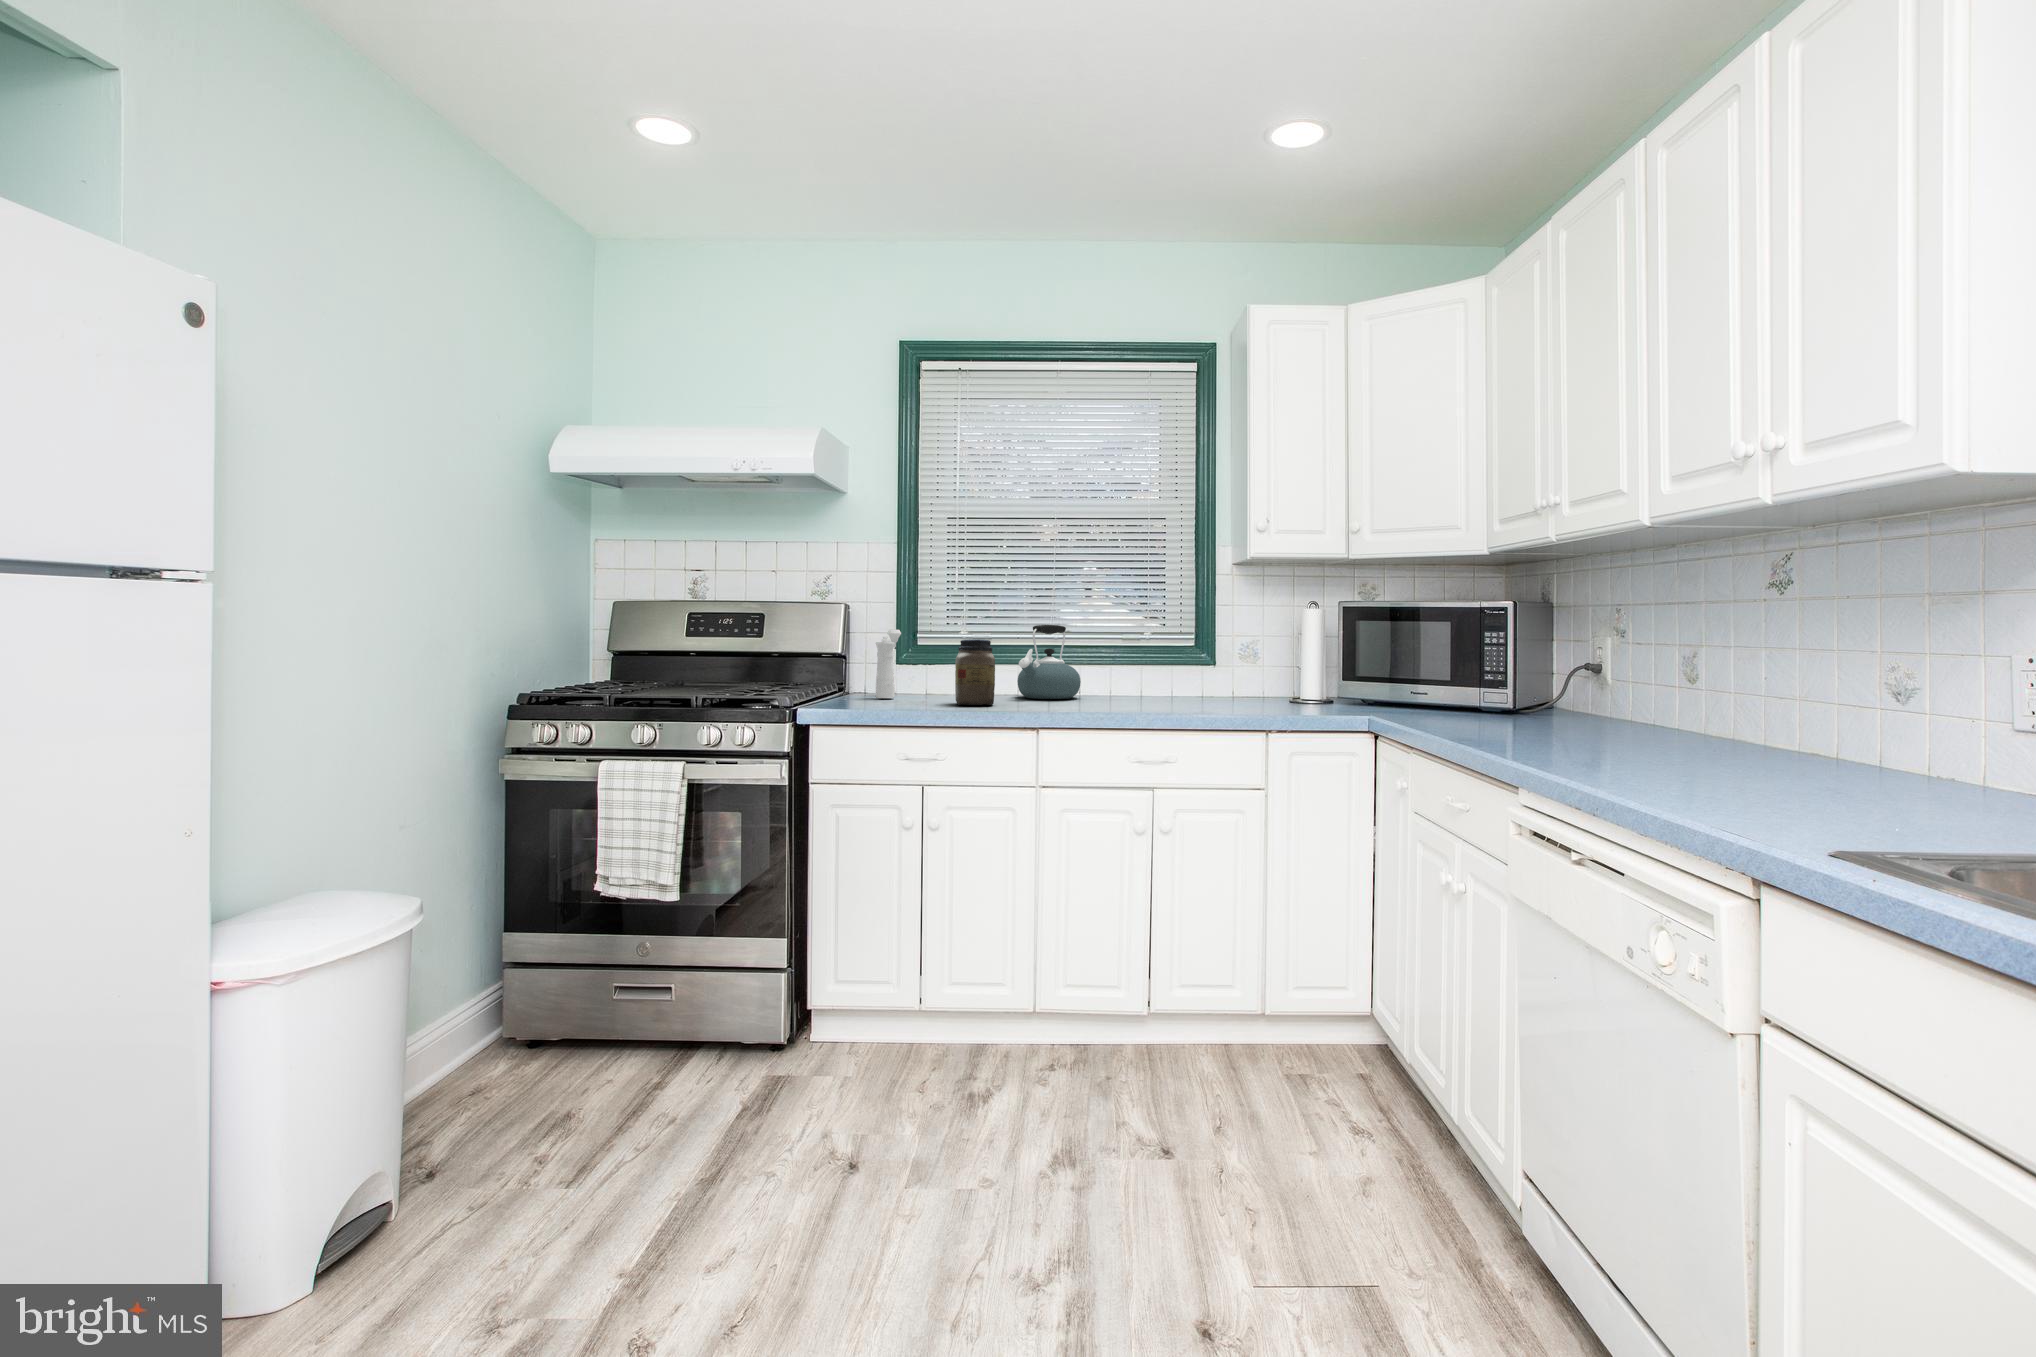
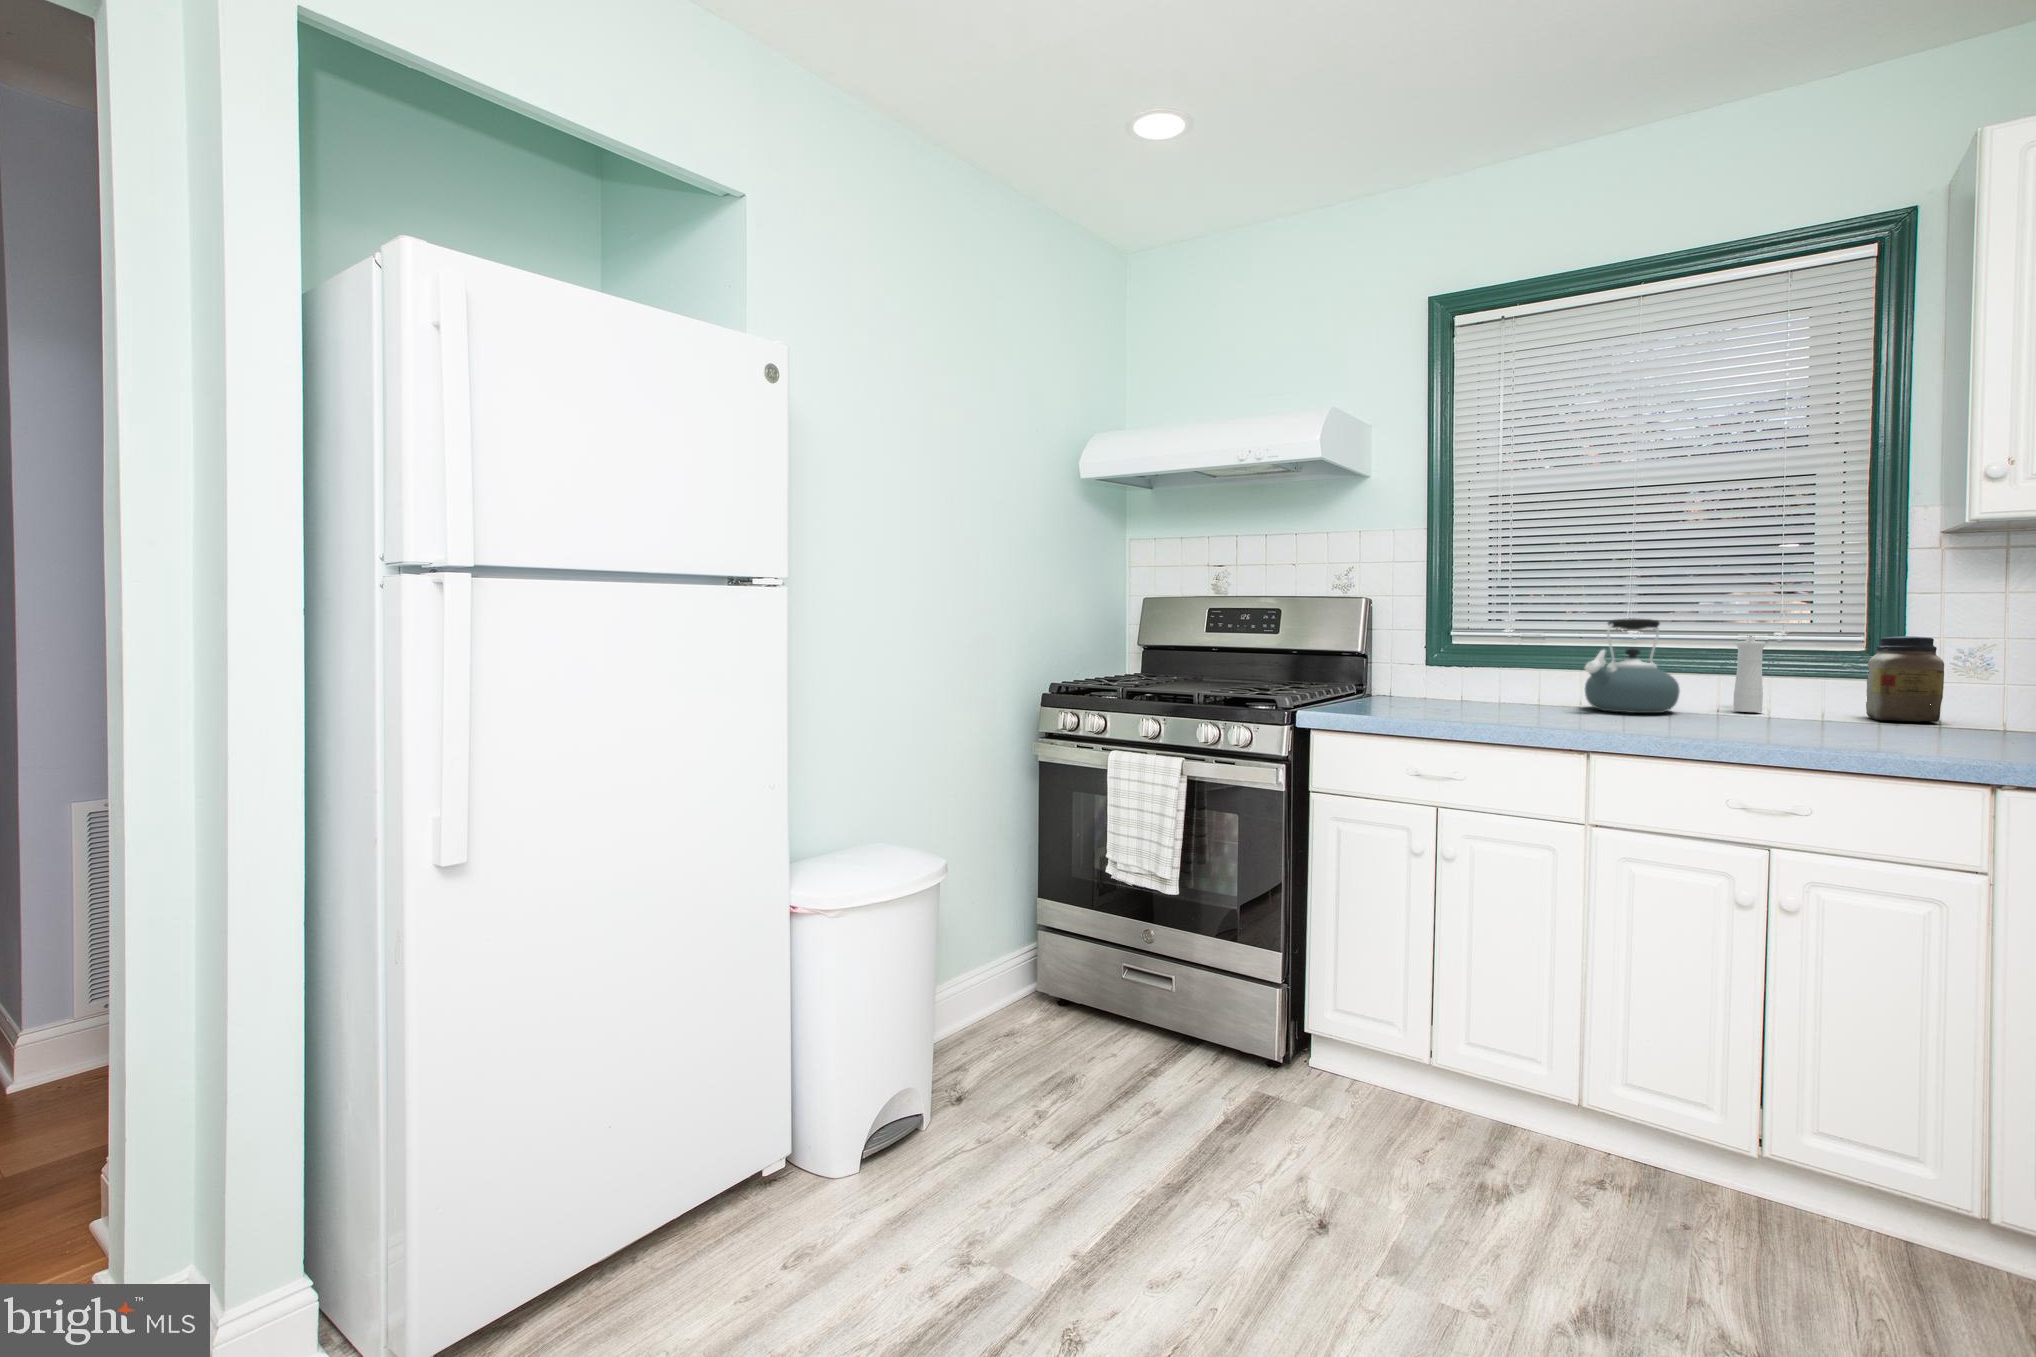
pepper mill: present [876,630,901,698] -> present [1733,635,1765,712]
jar: present [955,639,995,705] -> present [1866,636,1944,722]

